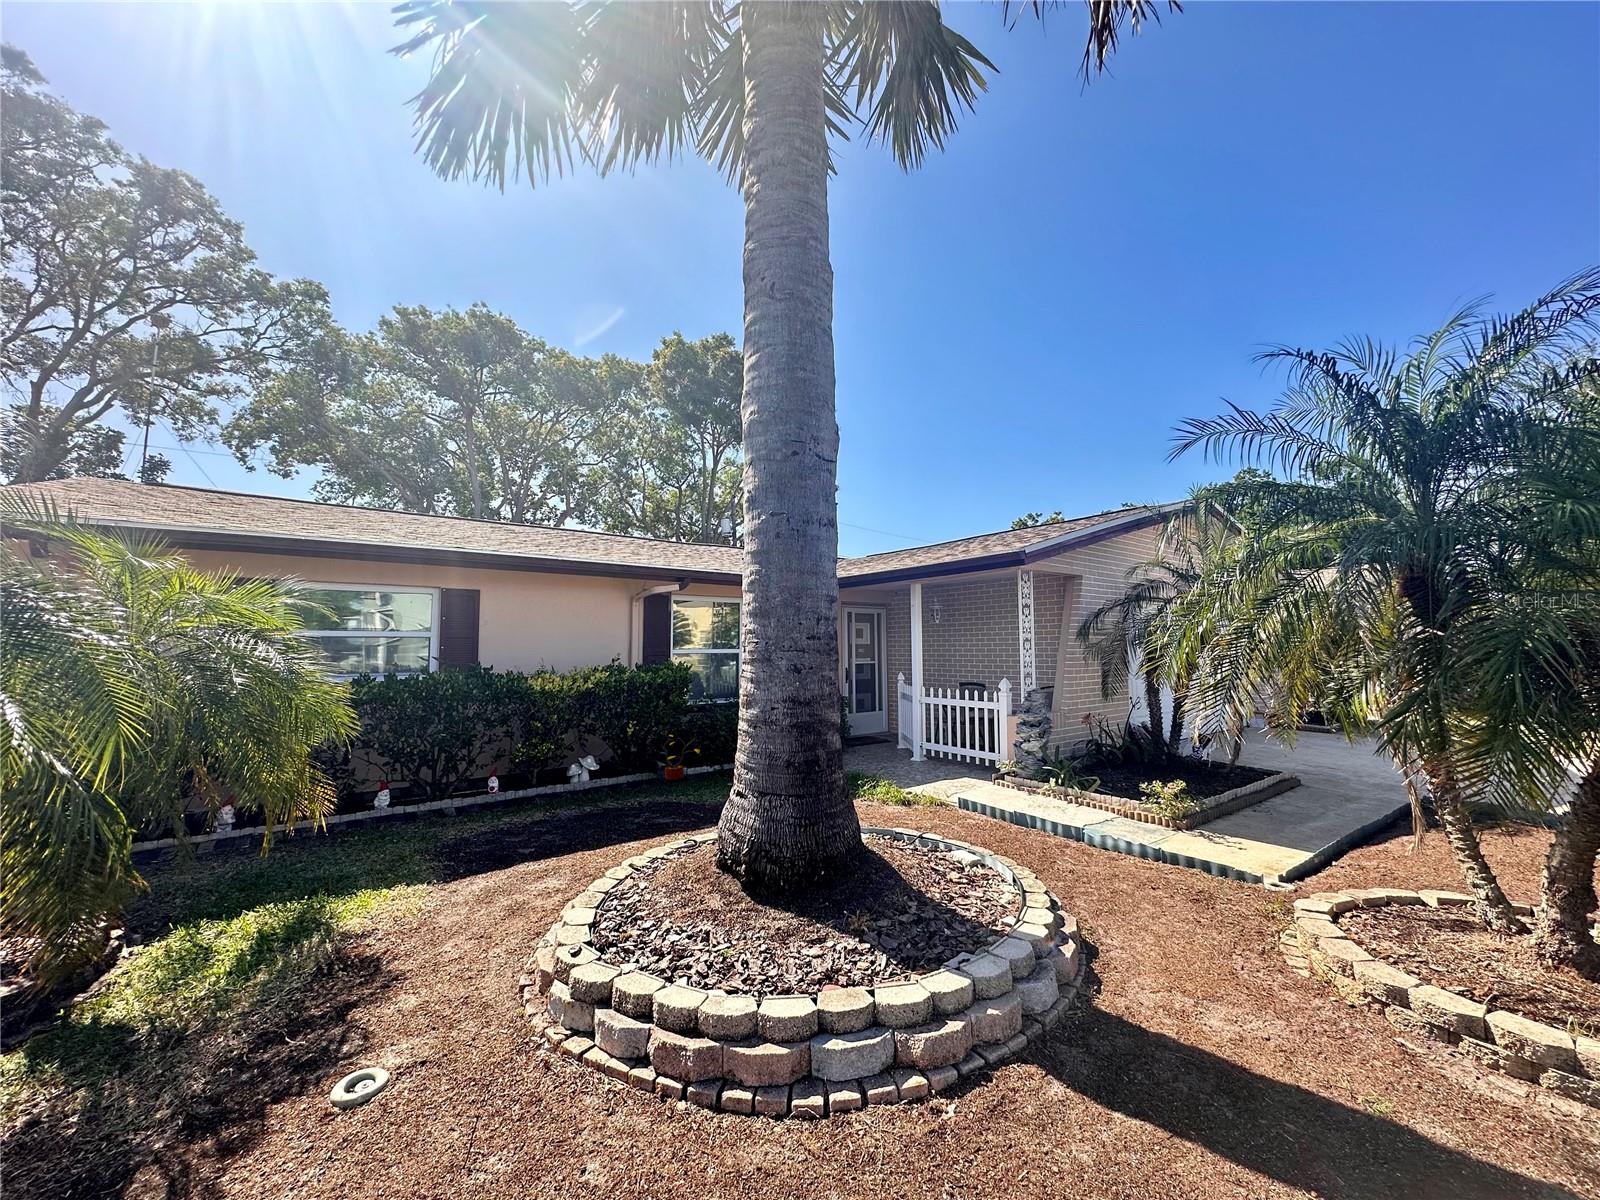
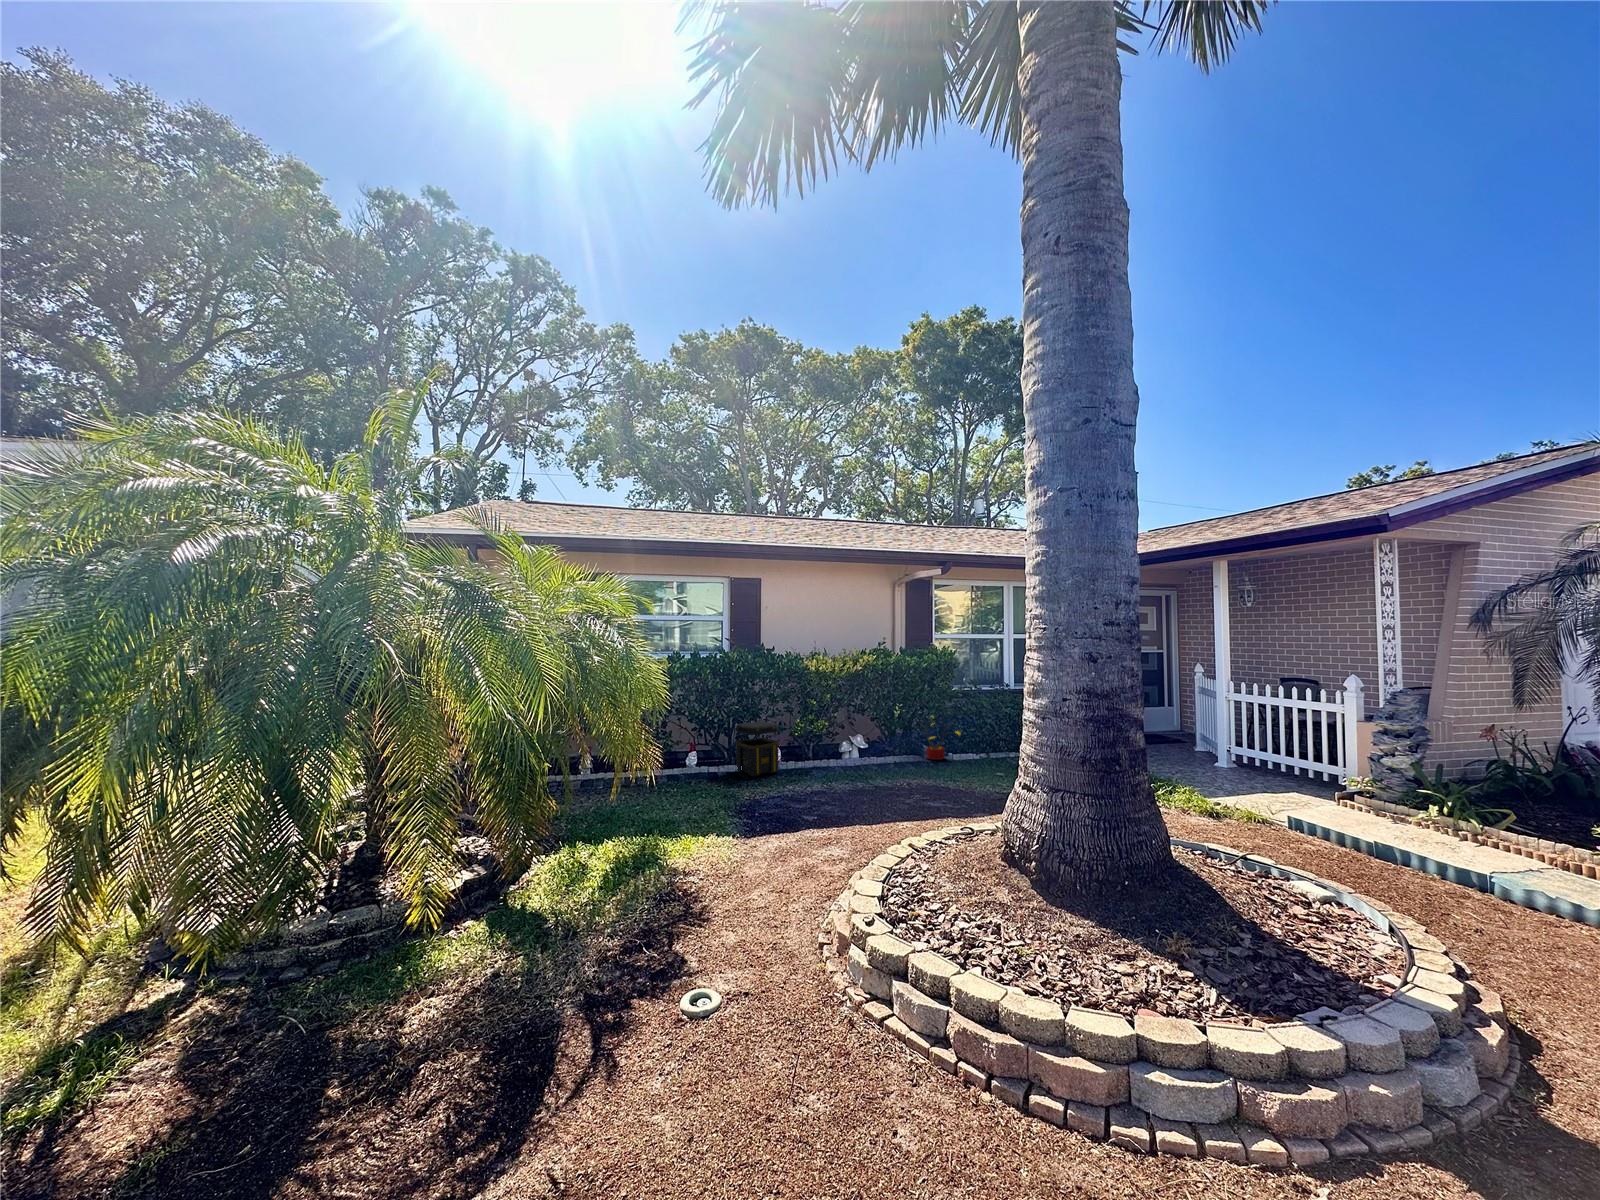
toolbox: none [442,753,498,816] -> present [735,722,779,776]

